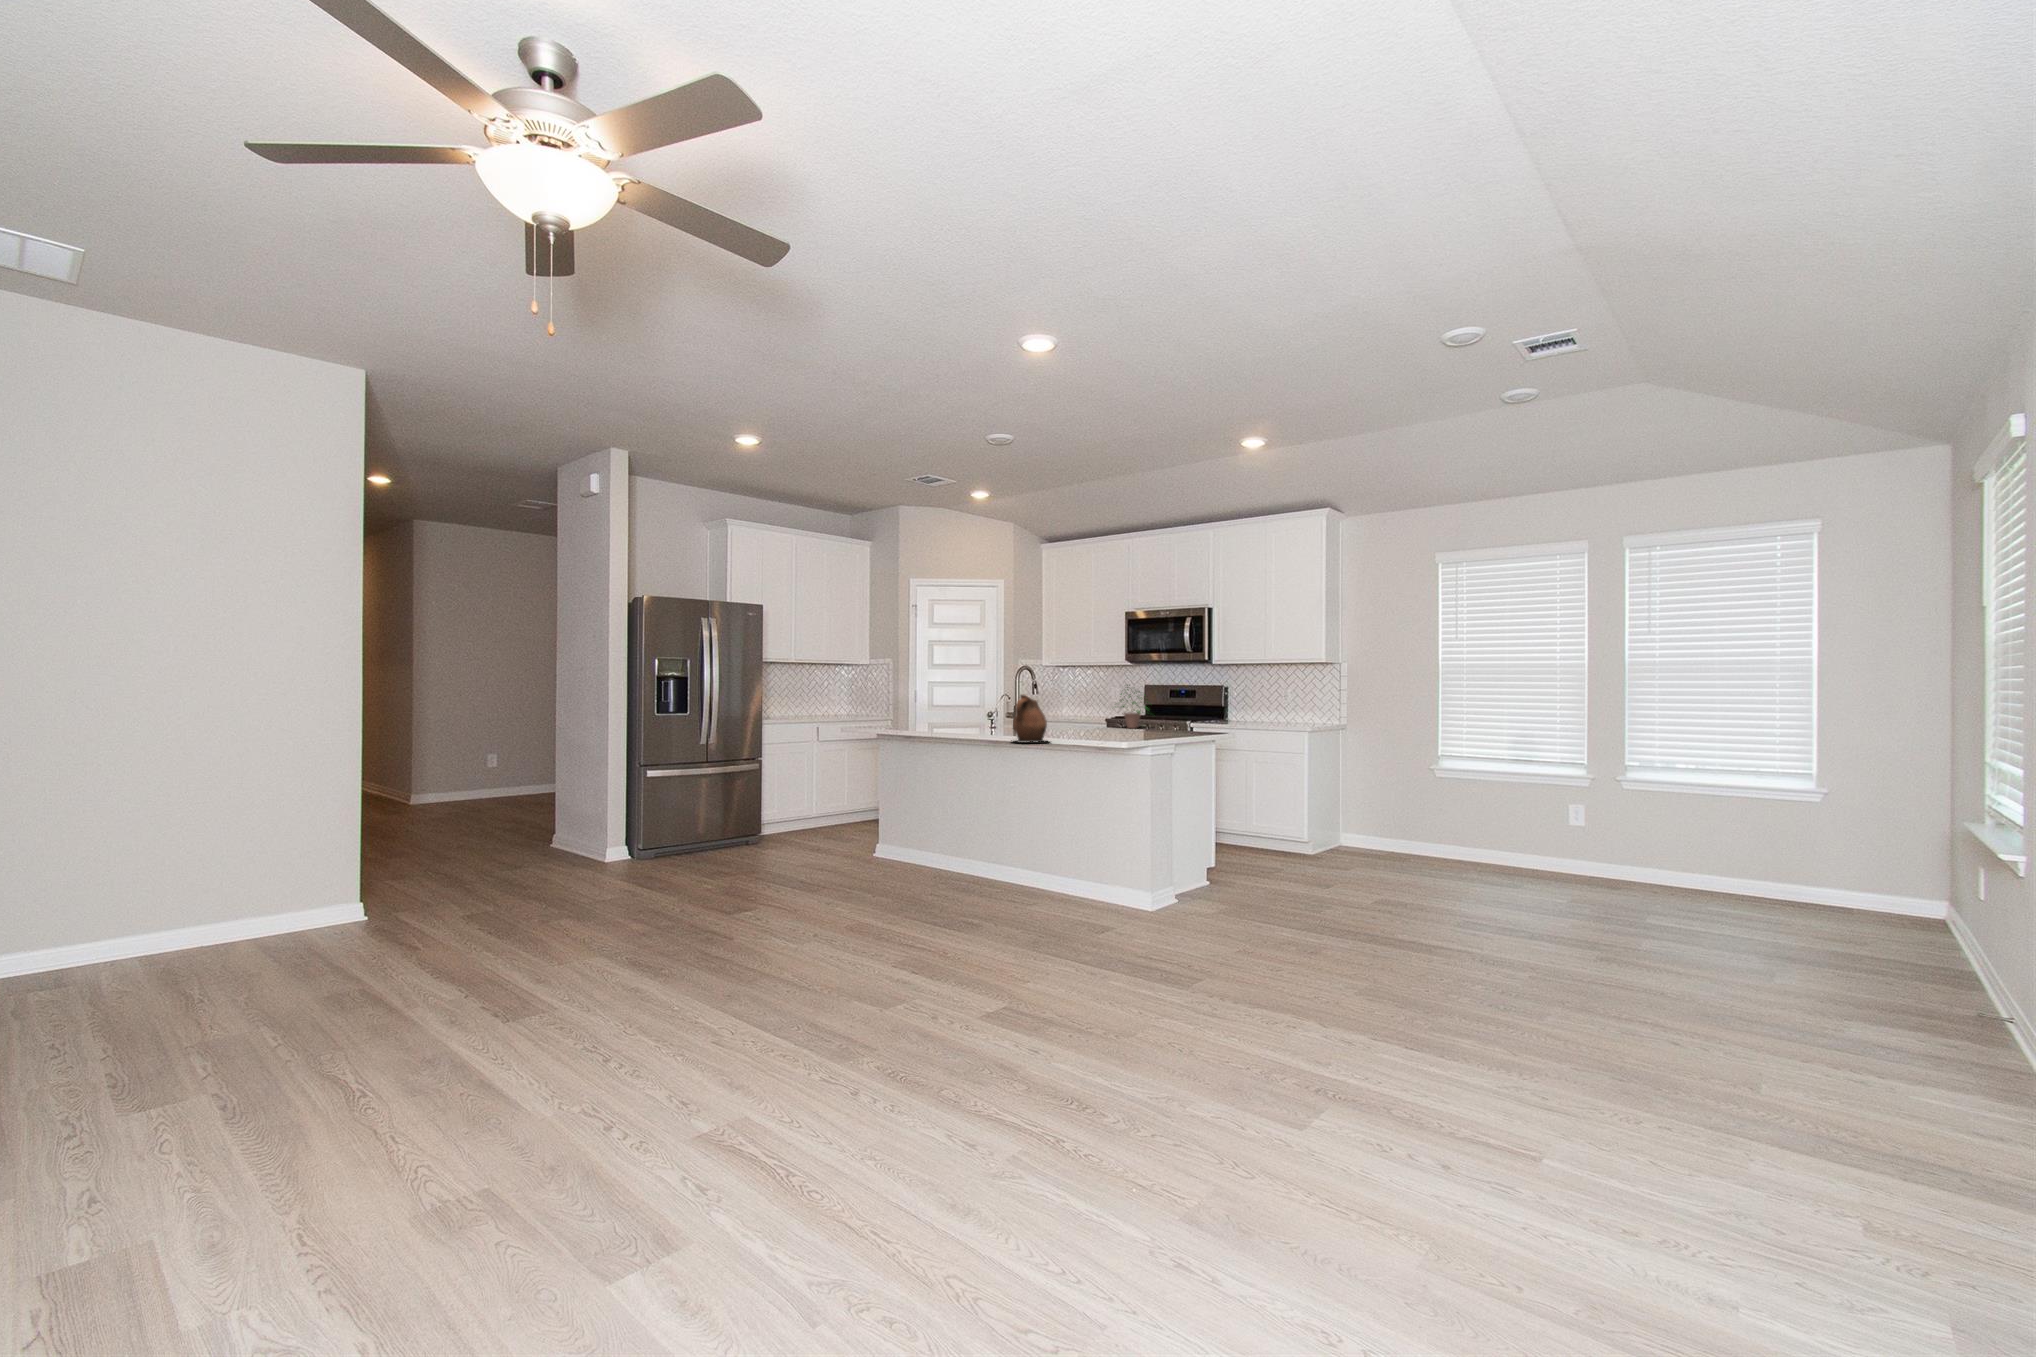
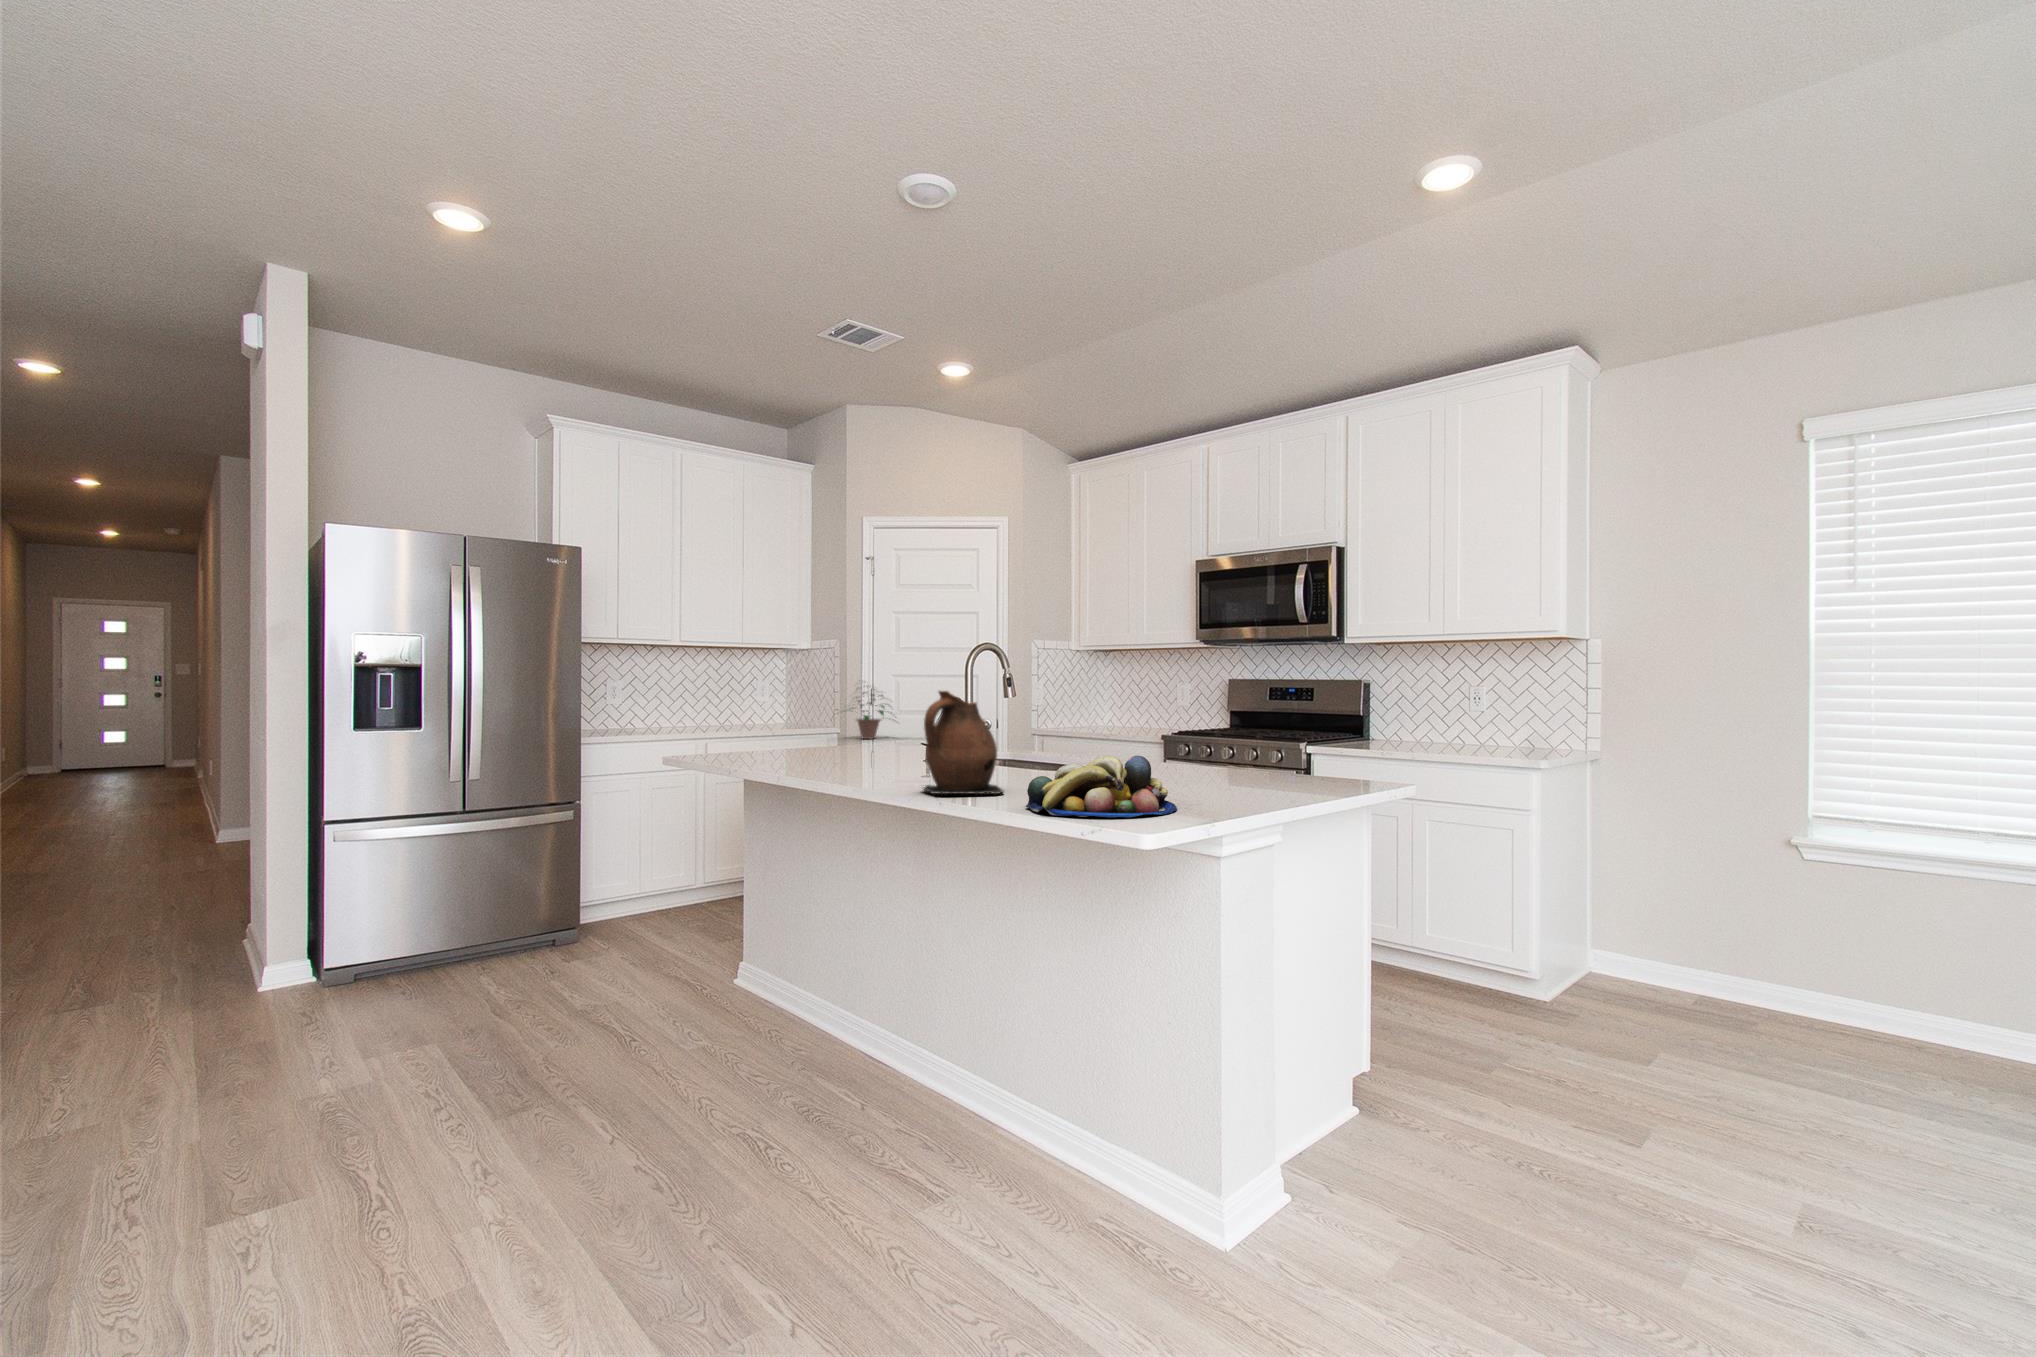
potted plant: present [1121,685,1148,728] -> present [856,689,894,739]
fruit bowl: none [1069,723,1135,748] -> present [1026,756,1177,817]

